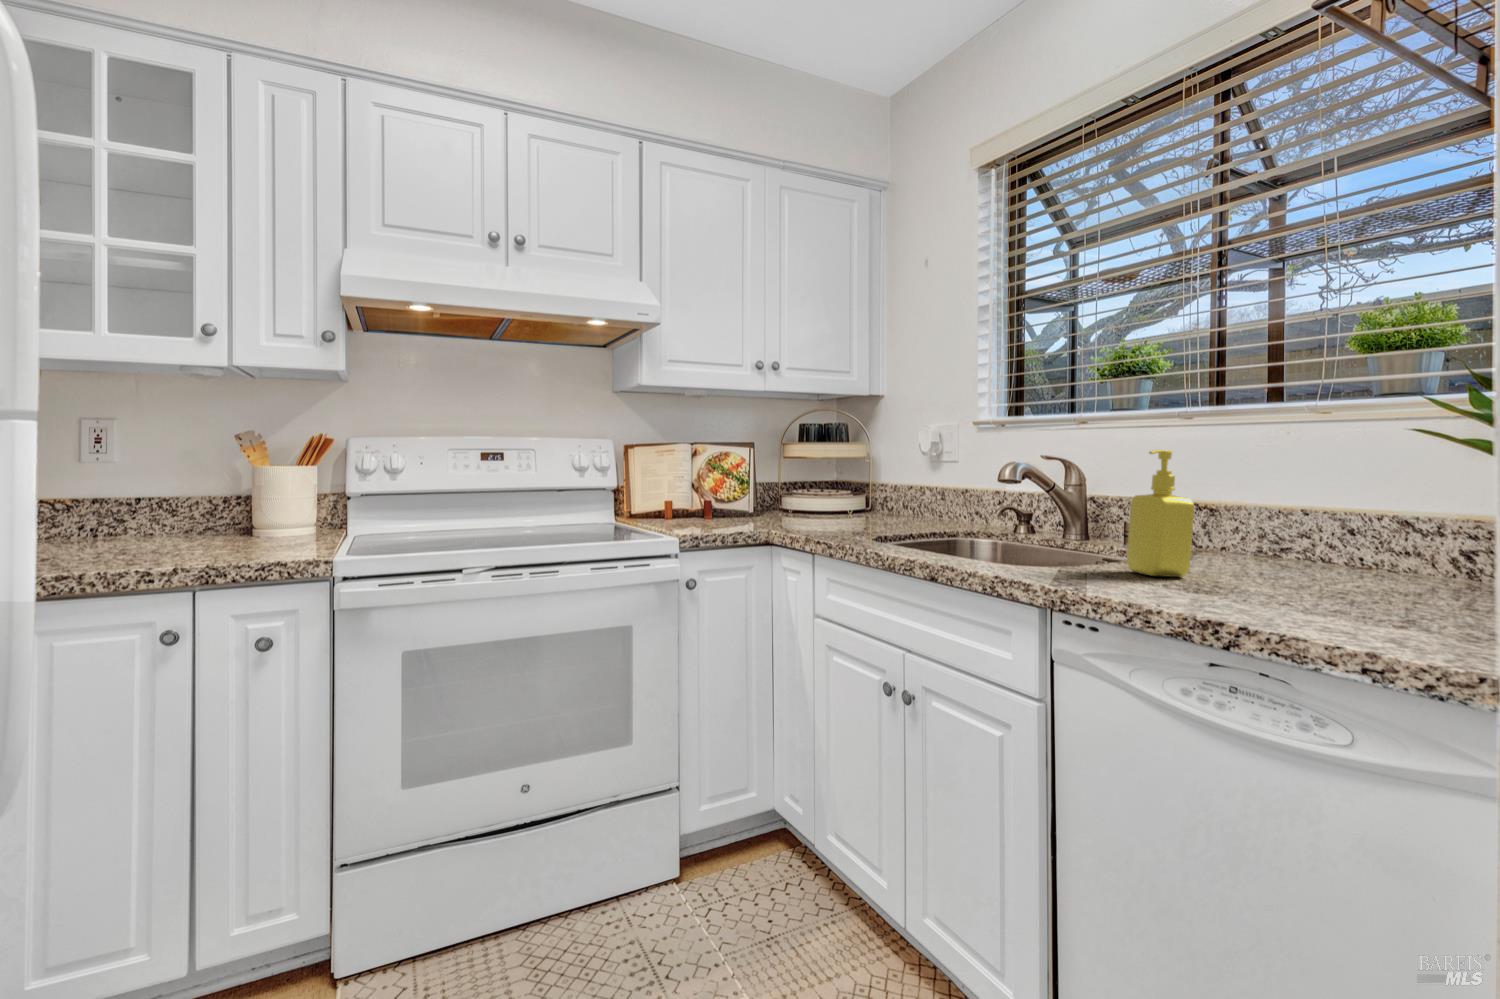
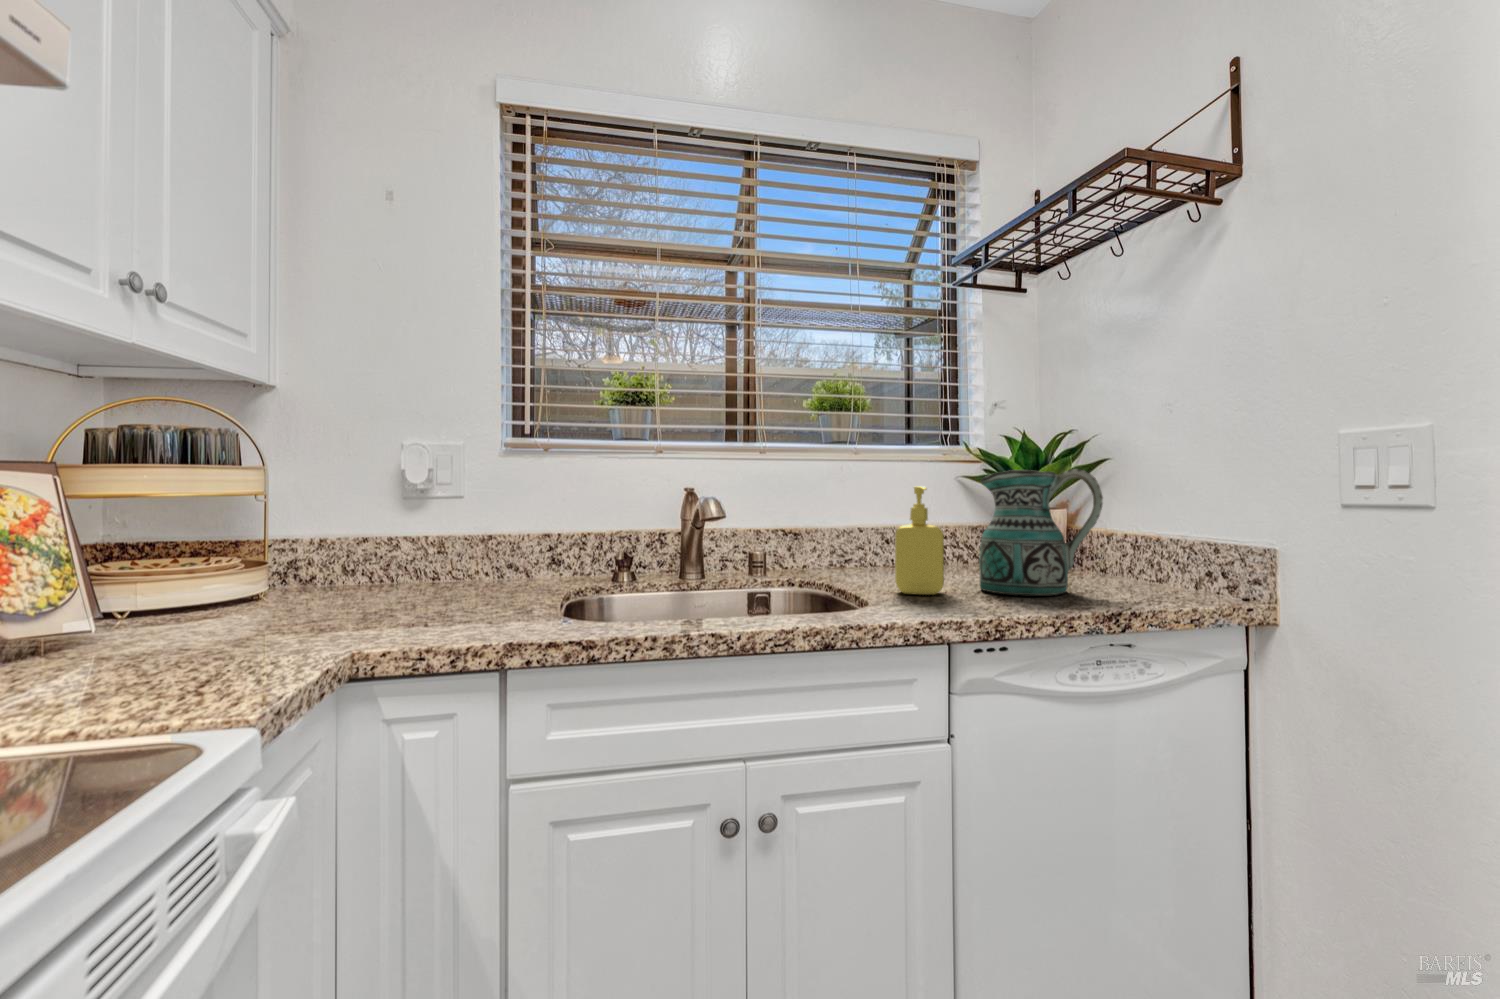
ceramic pitcher: none [1216,422,1375,607] -> present [979,469,1103,595]

